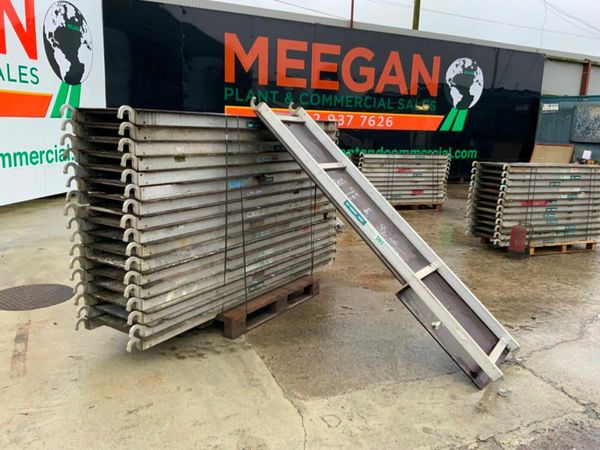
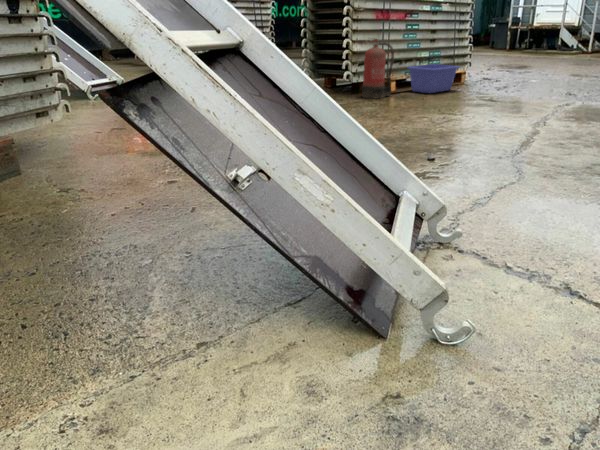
storage bin: none [545,235,589,258] -> present [407,64,460,93]

